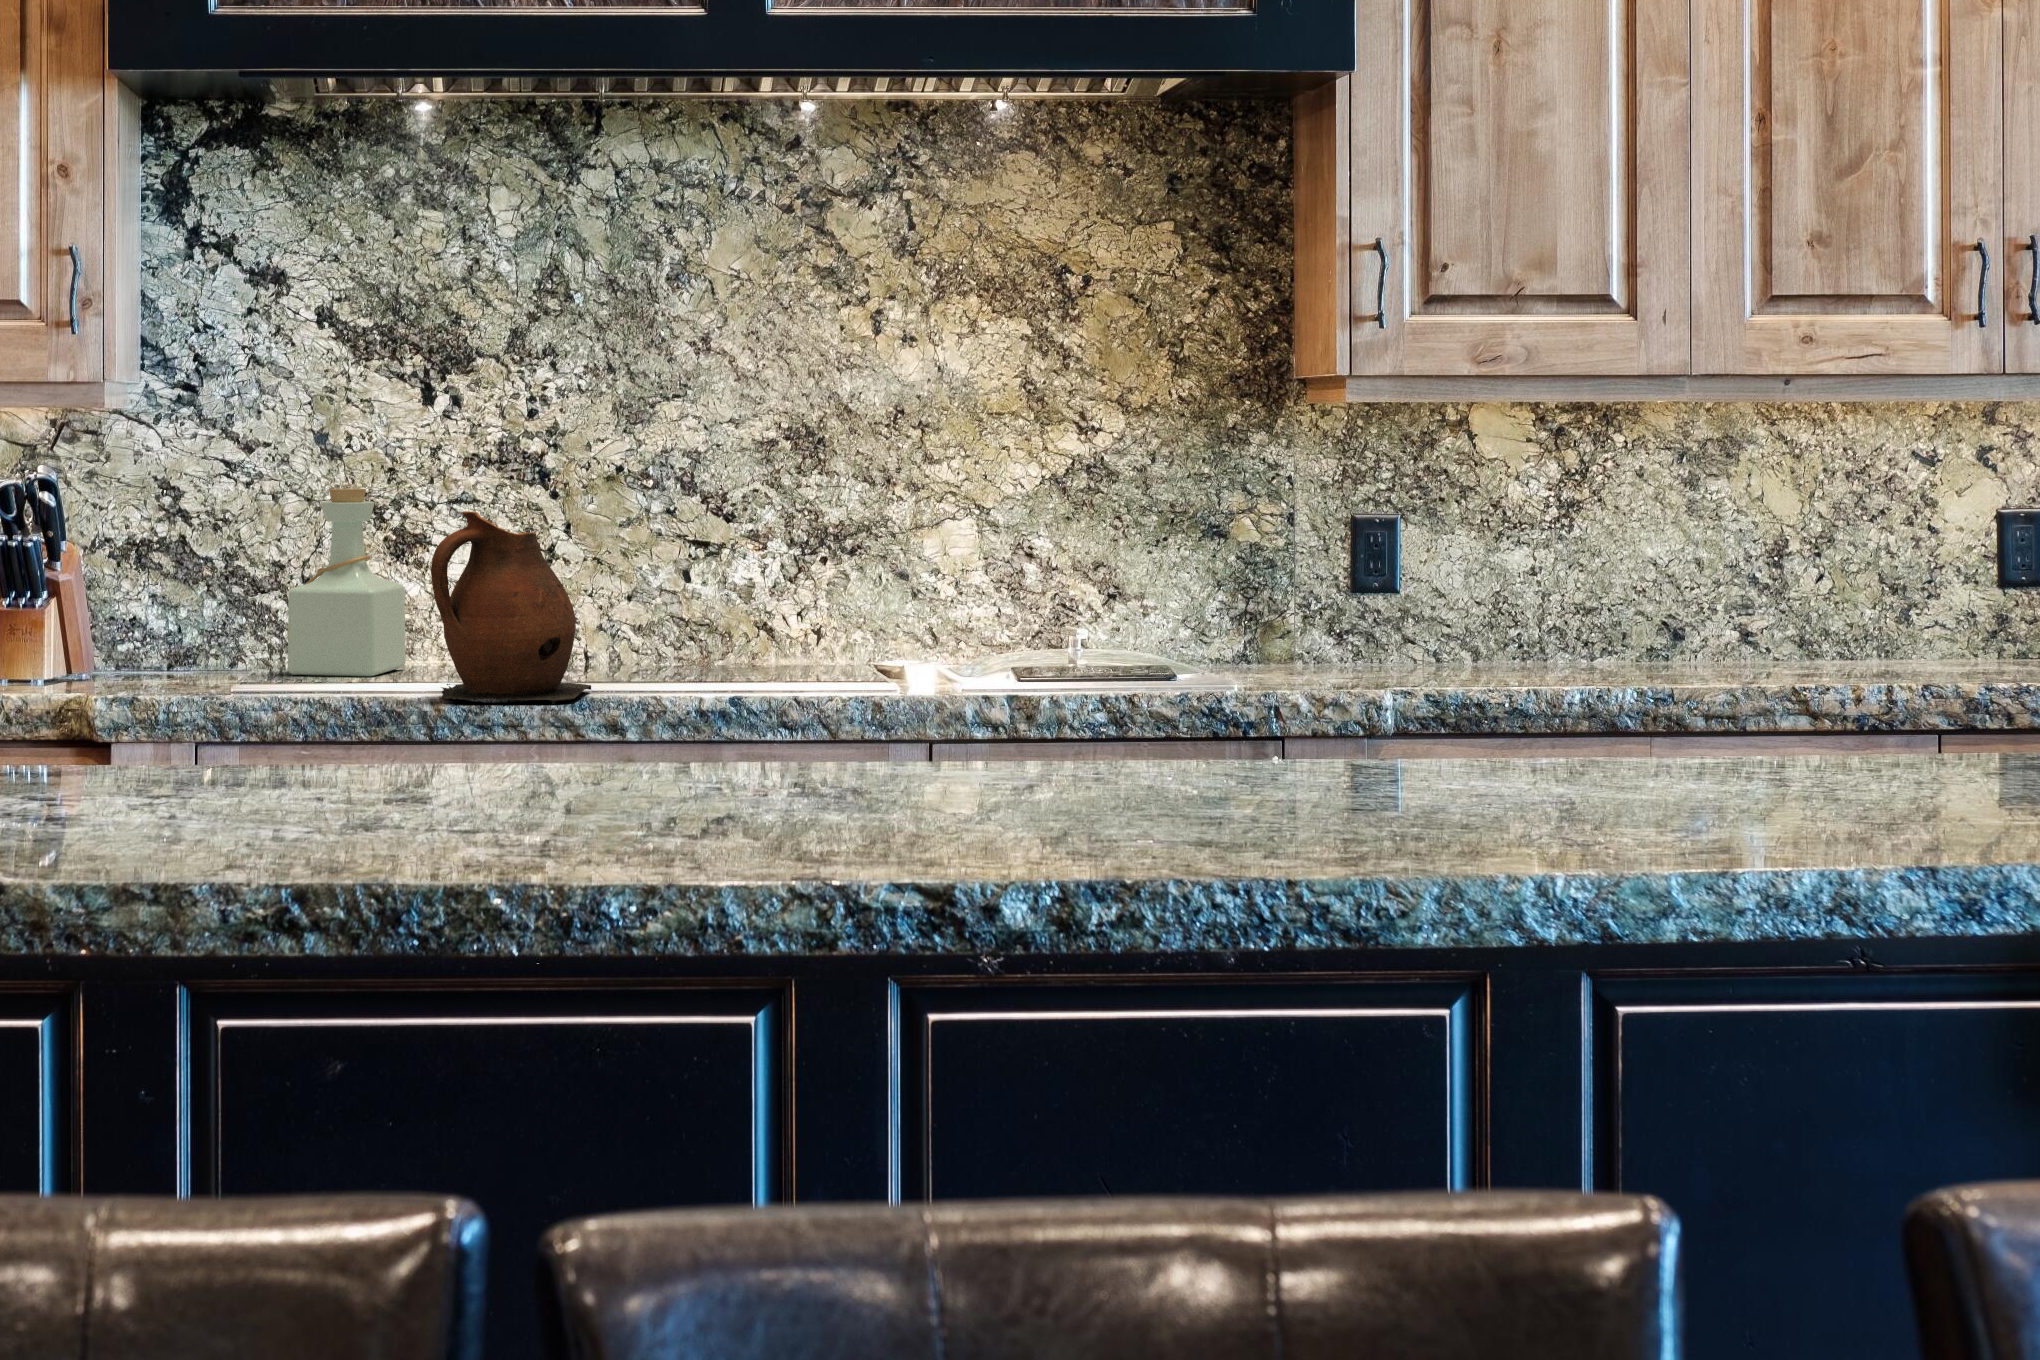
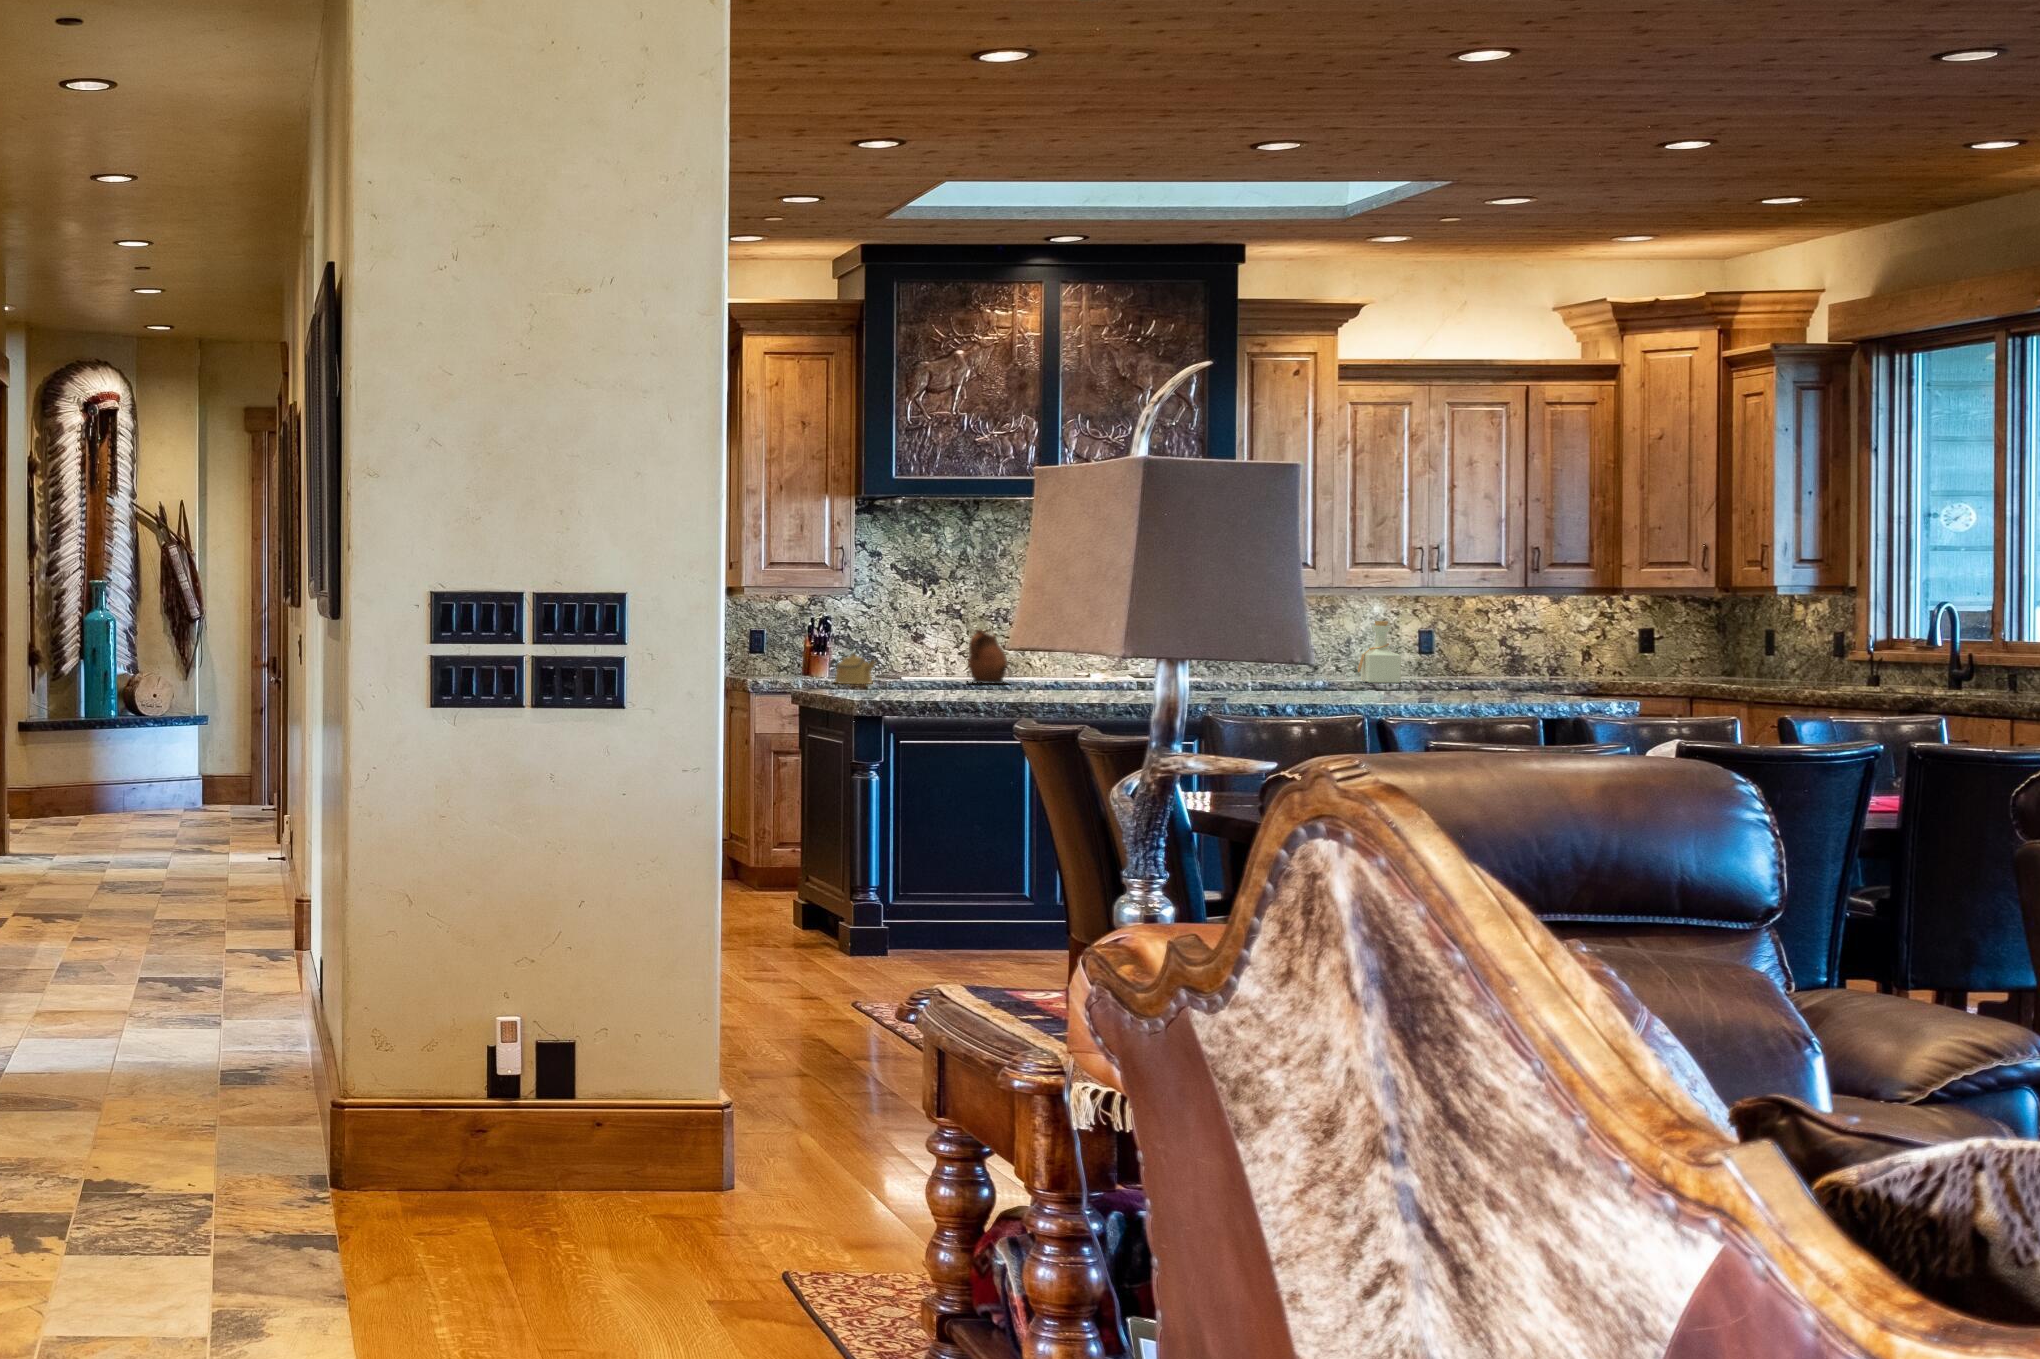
bottle: present [287,489,406,677] -> present [1358,621,1401,683]
kettle: none [15,589,167,697] -> present [829,653,875,684]

